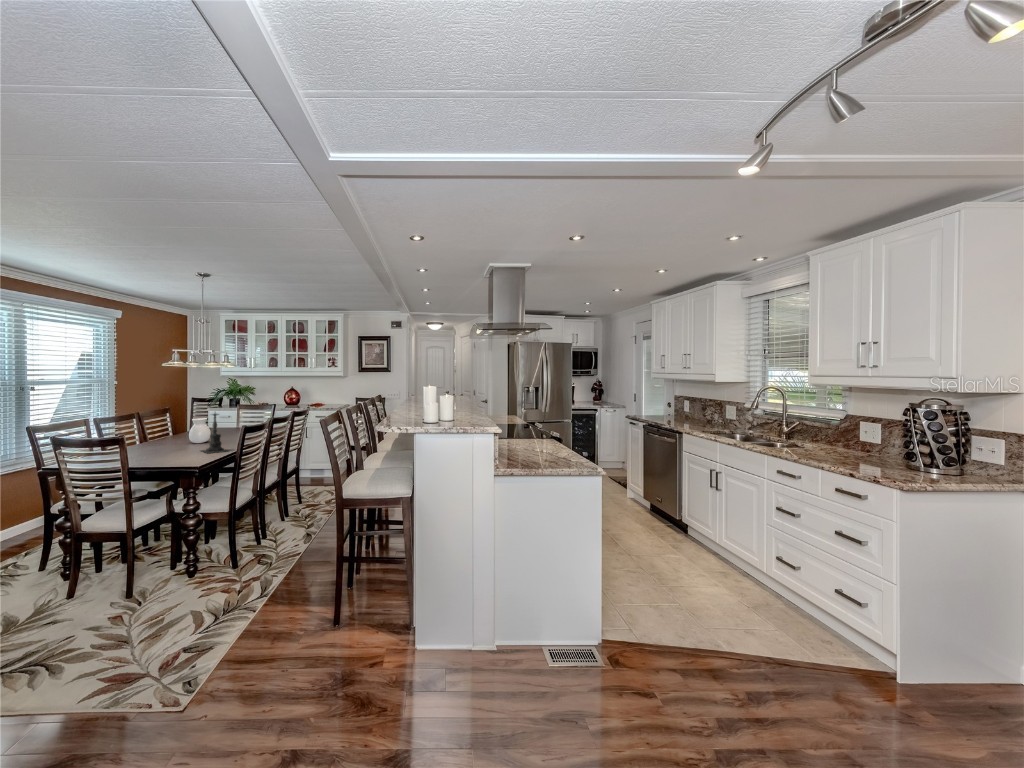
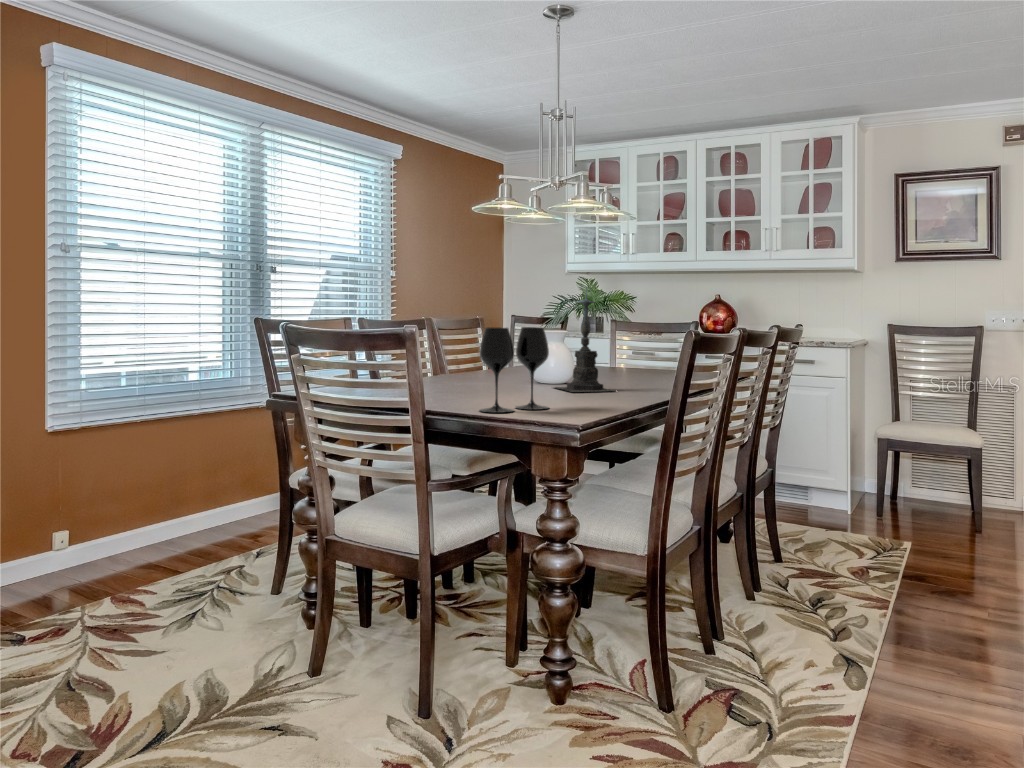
wine glass: none [154,433,189,468] -> present [479,327,549,413]

